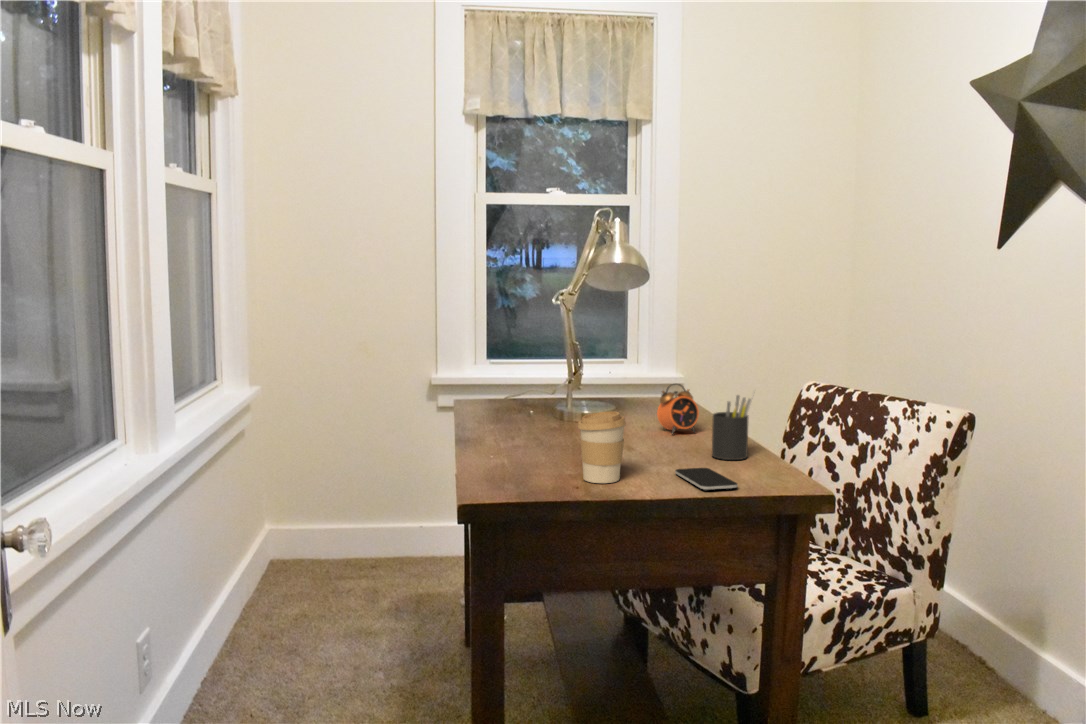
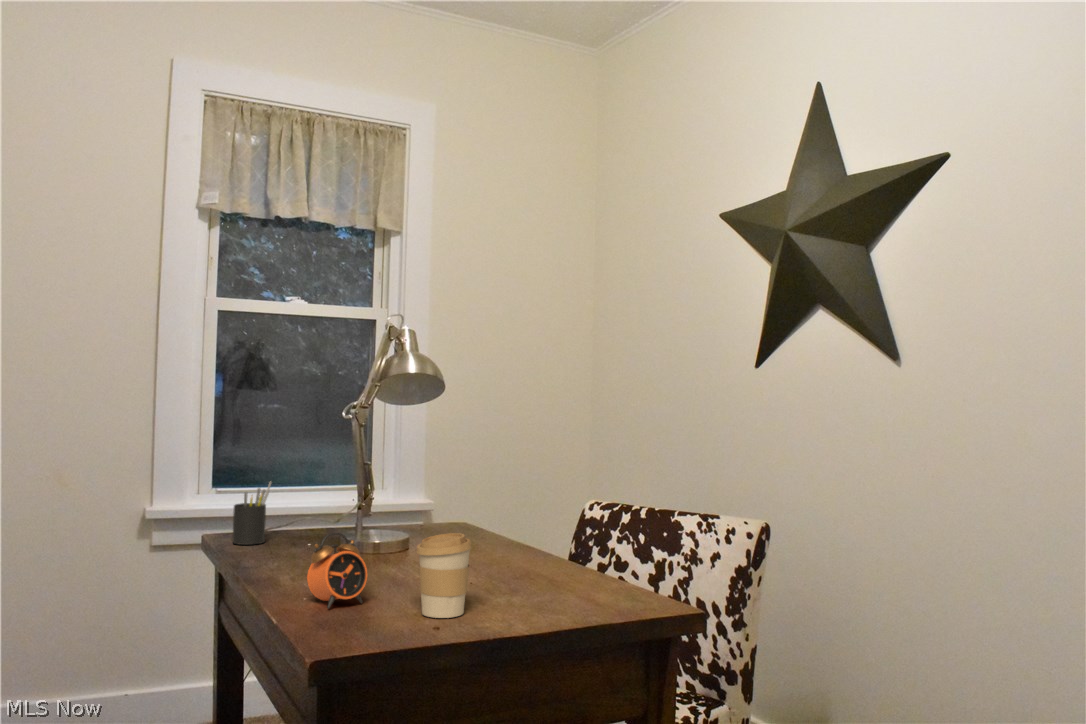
alarm clock: present [657,384,699,434] -> present [307,533,367,608]
pen holder: present [712,395,752,460] -> present [233,481,271,545]
smartphone: present [675,468,738,490] -> none [518,593,596,617]

